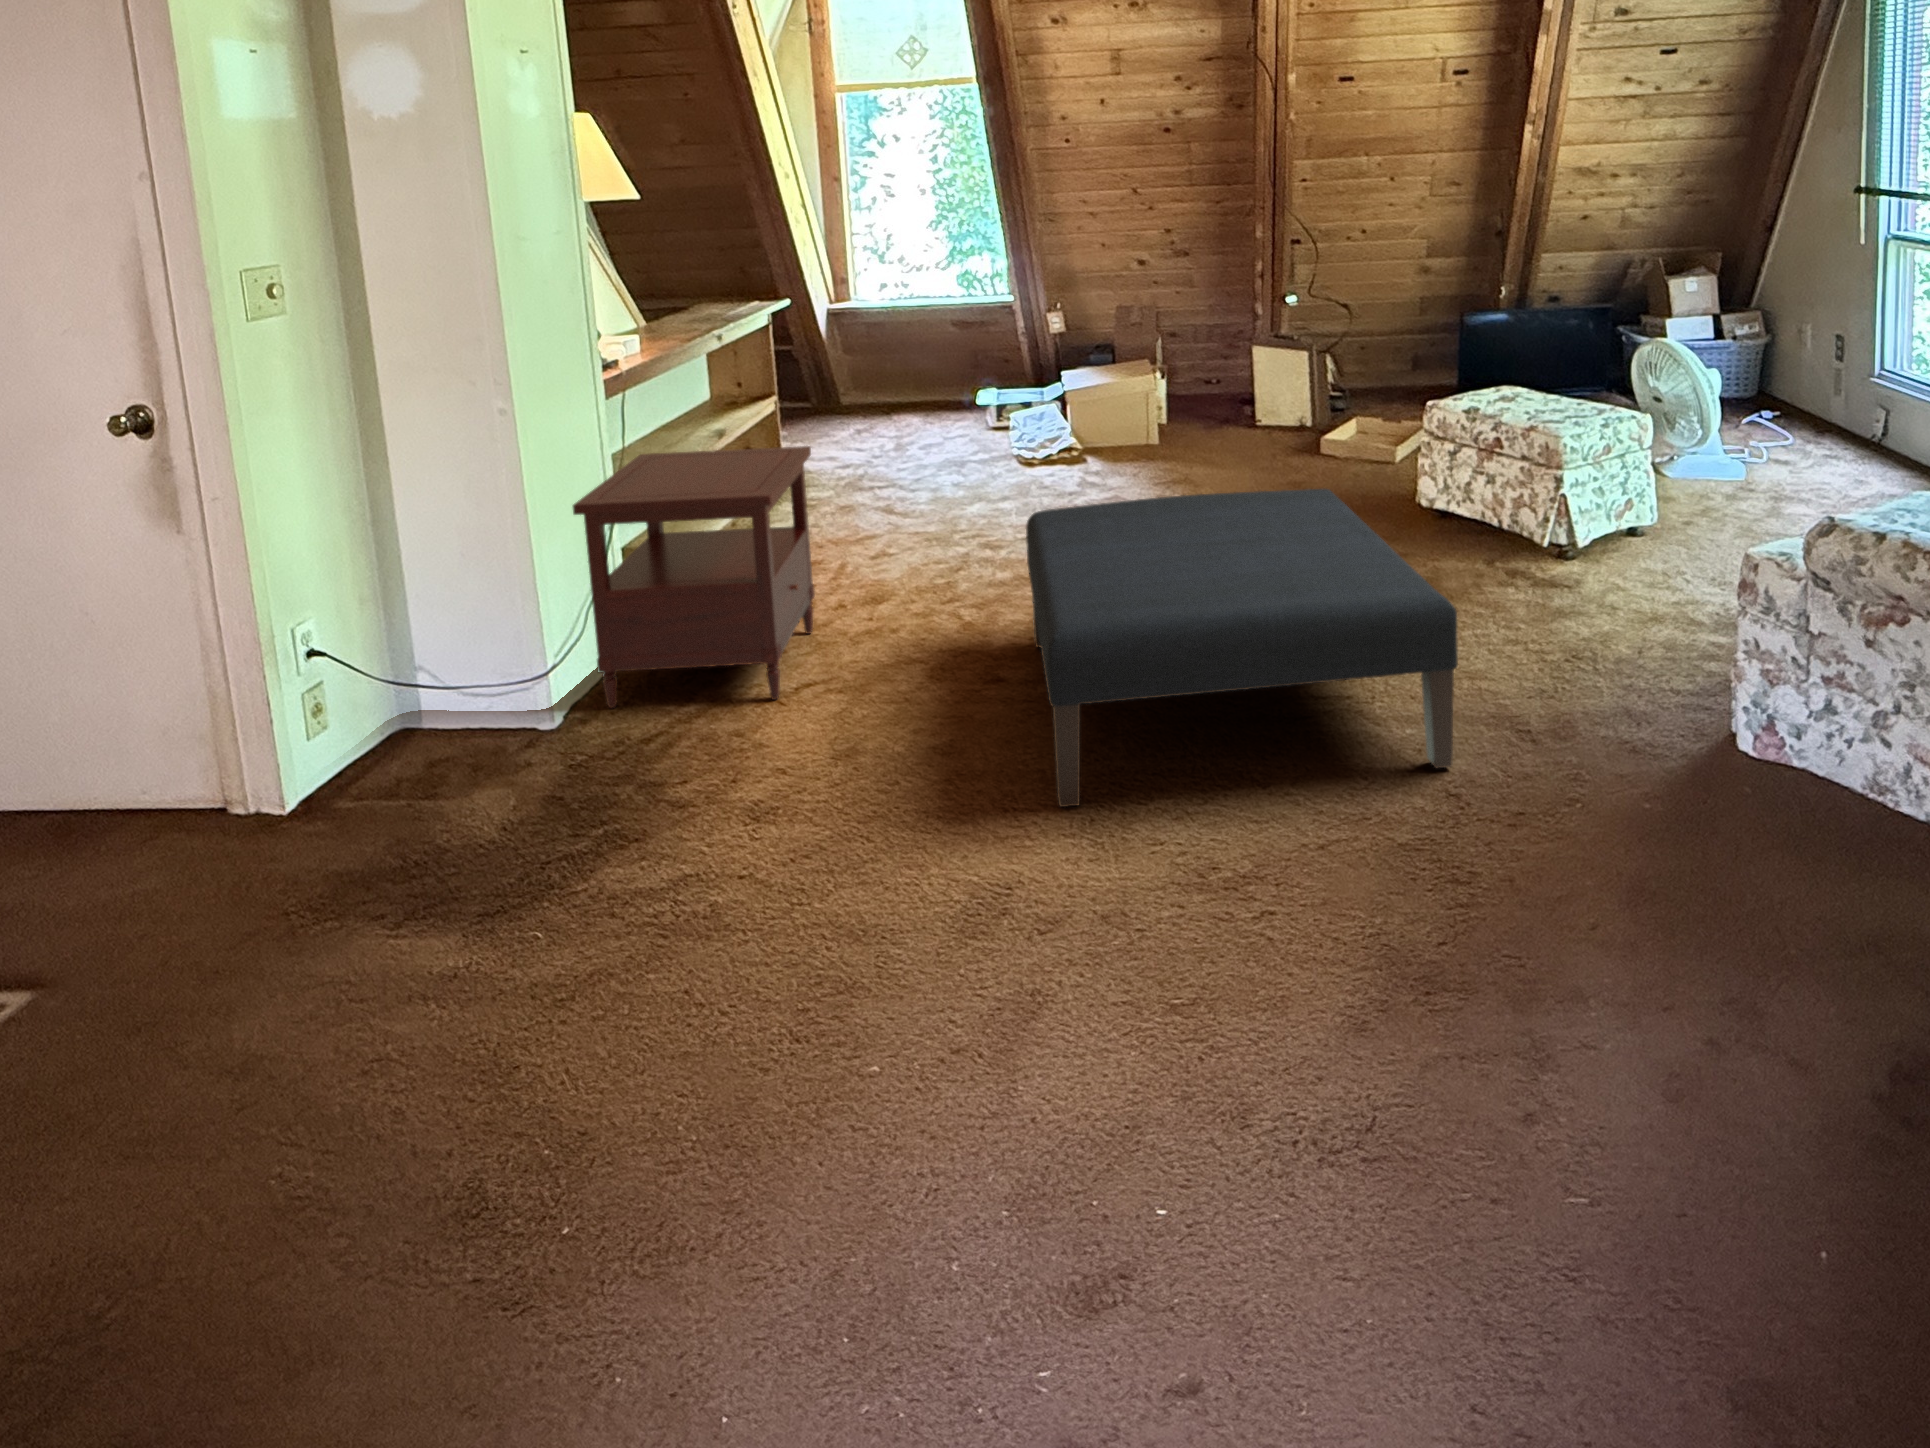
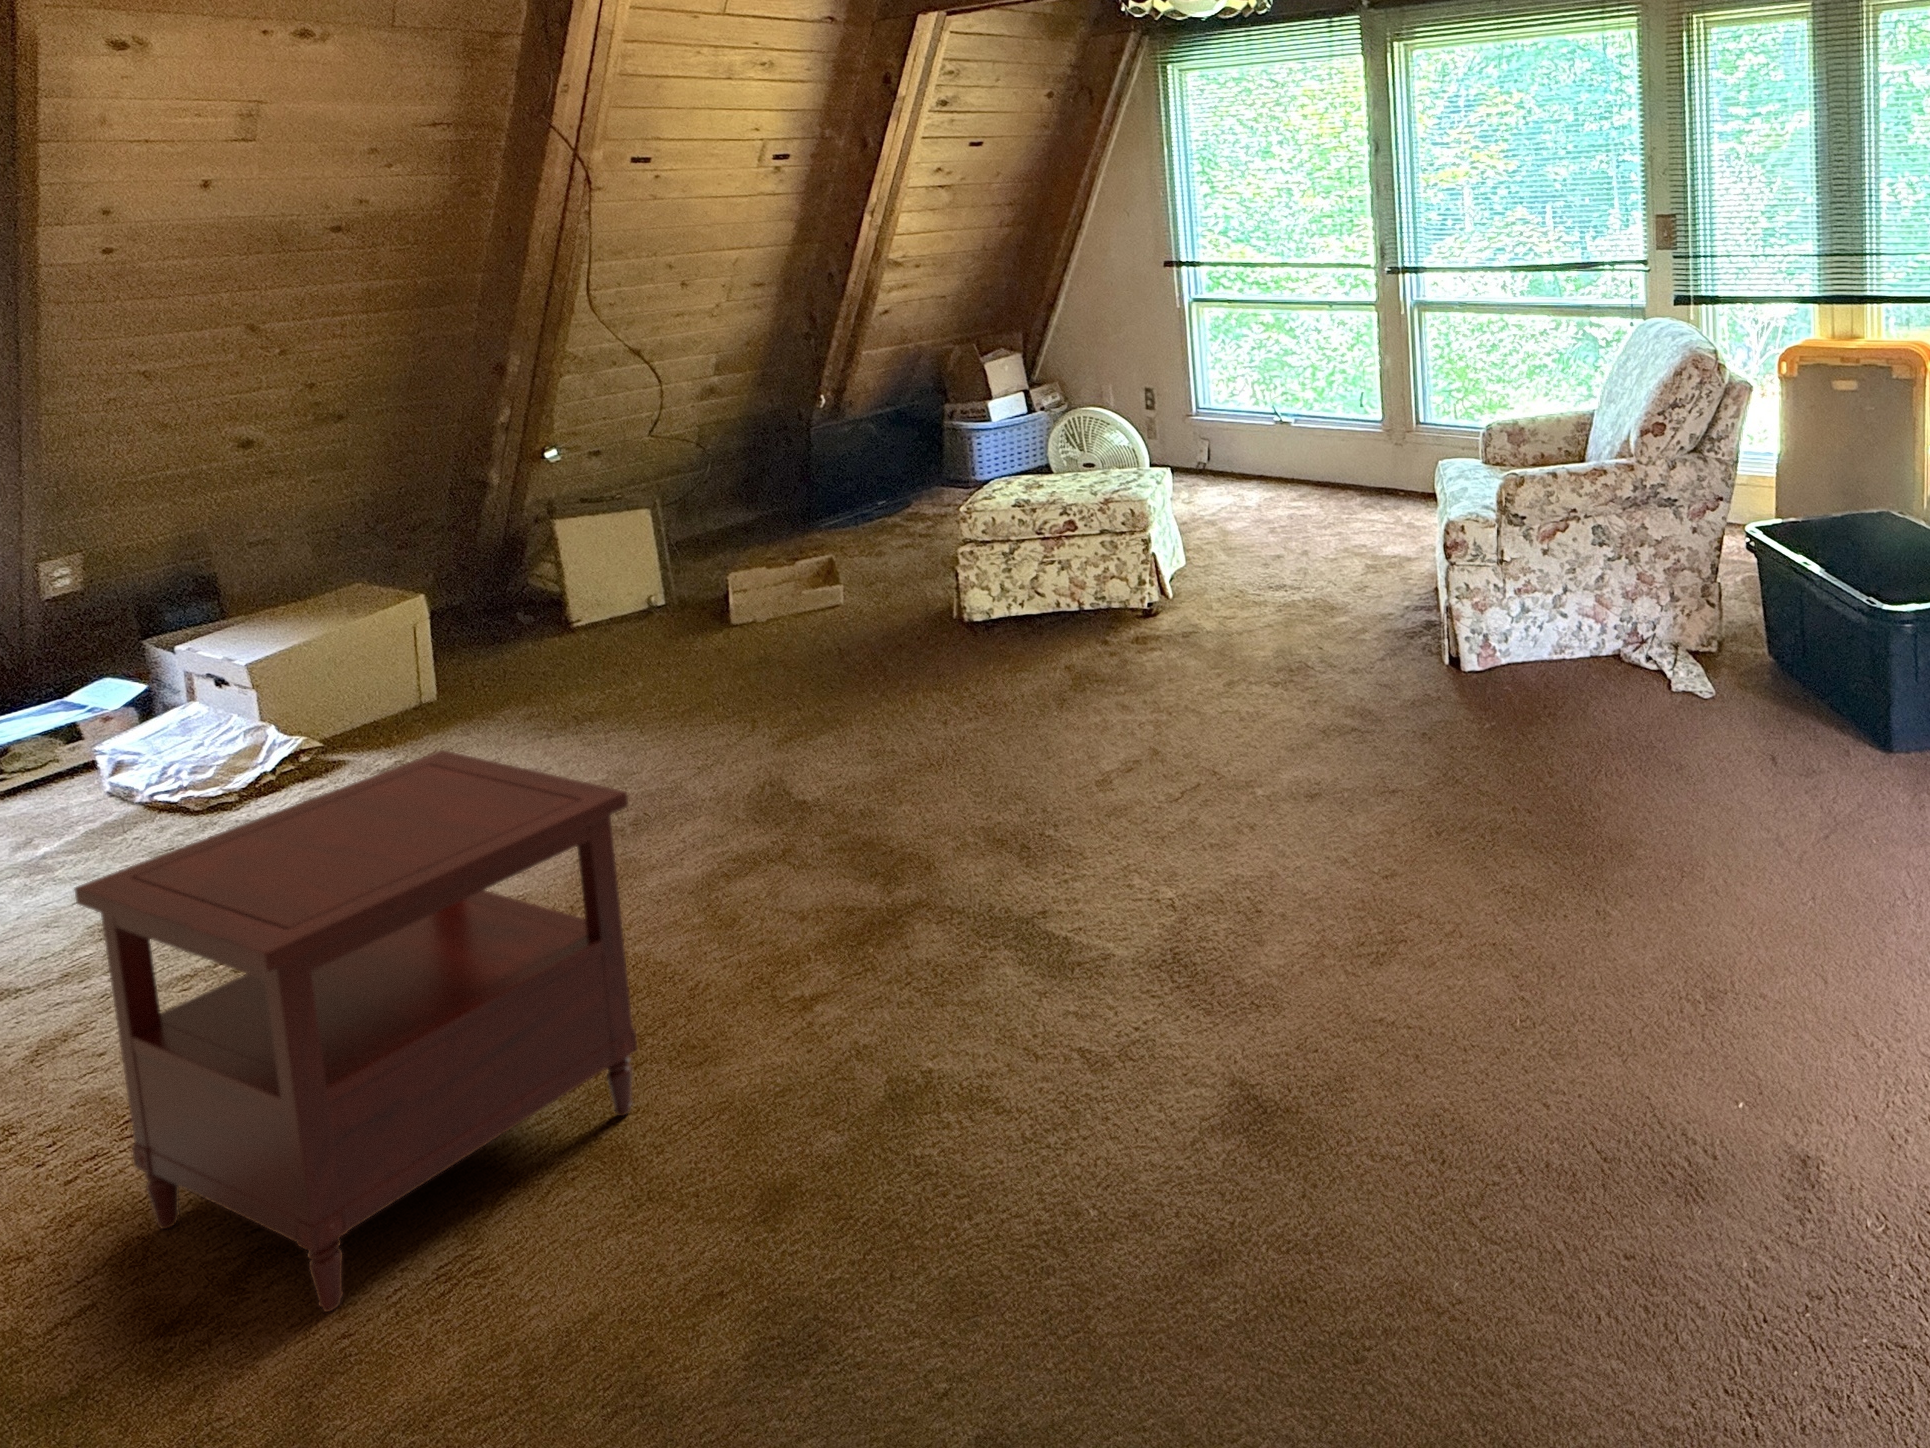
ottoman: present [1026,489,1458,807] -> none [823,591,1366,941]

